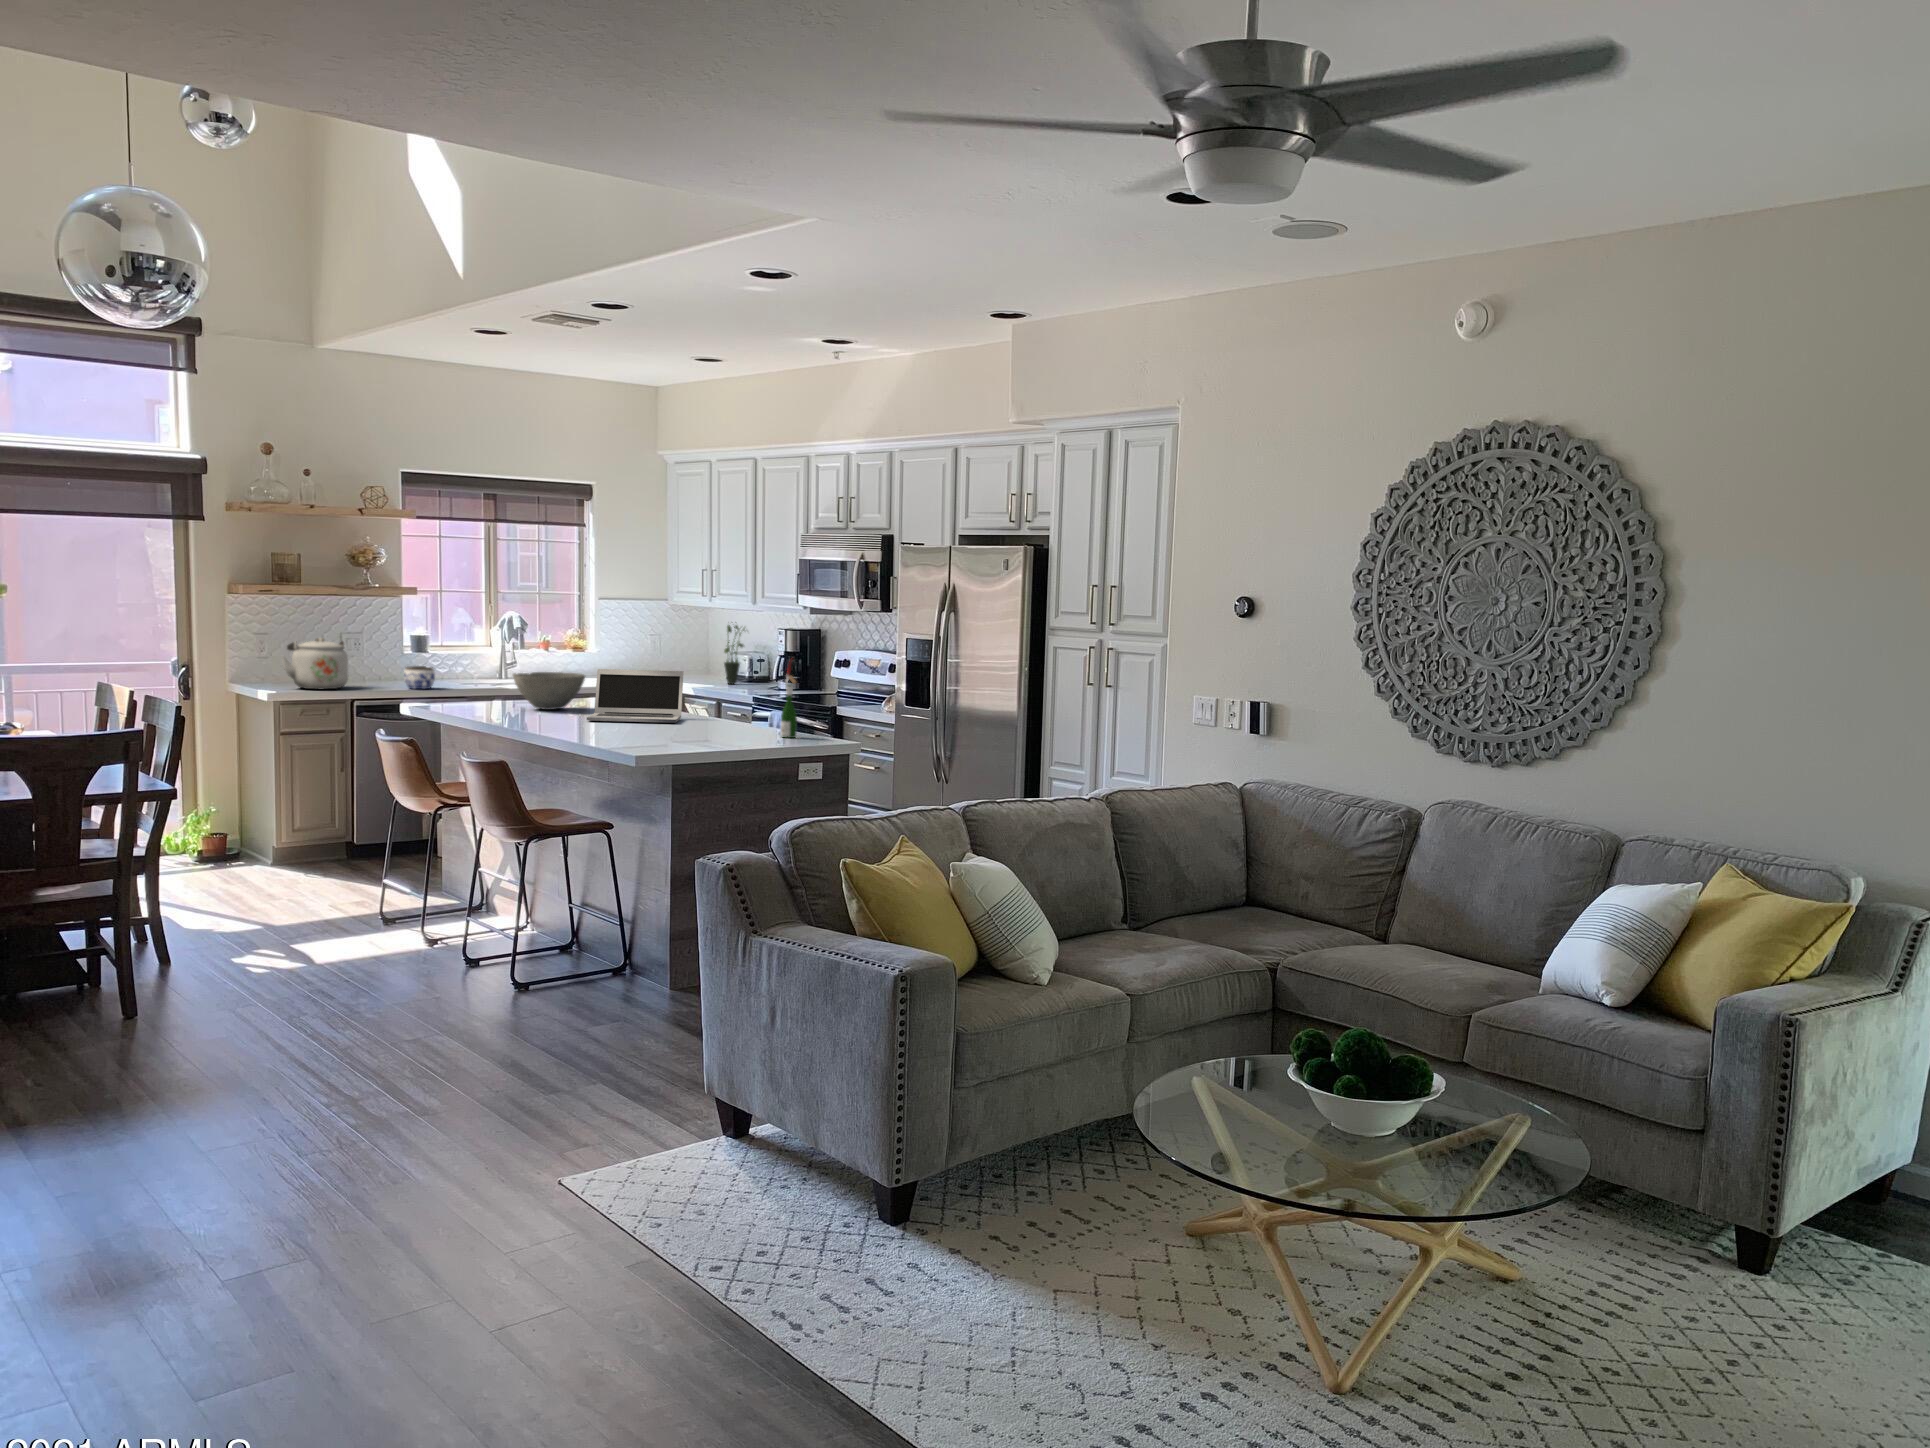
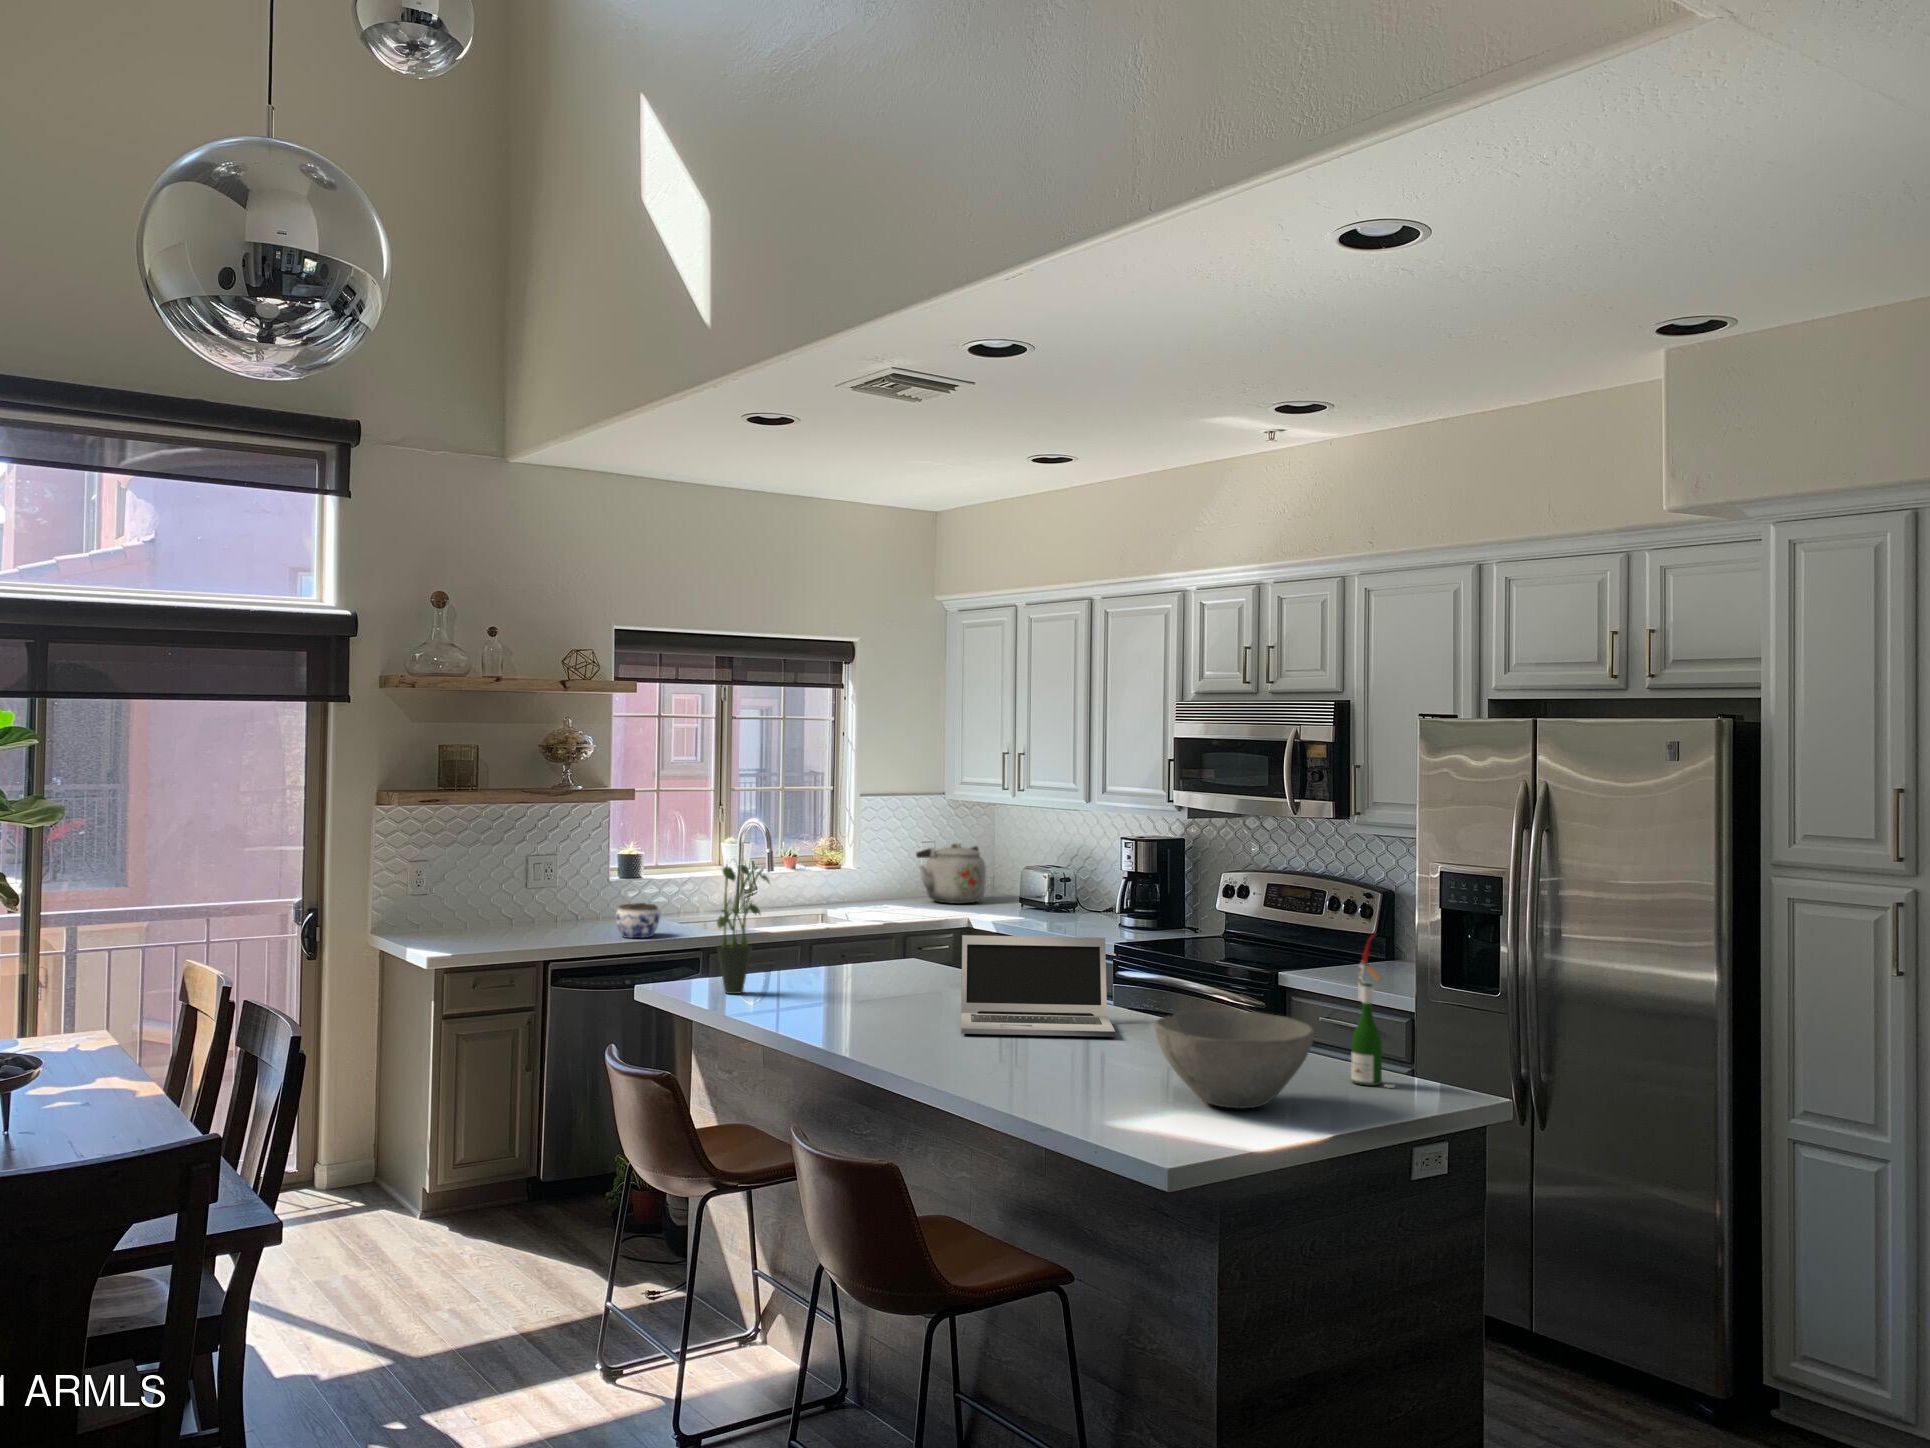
potted plant: present [724,625,745,684] -> present [717,864,770,994]
kettle: present [282,638,348,689] -> present [916,843,986,904]
bowl: present [513,672,585,710] -> present [1155,1010,1314,1109]

